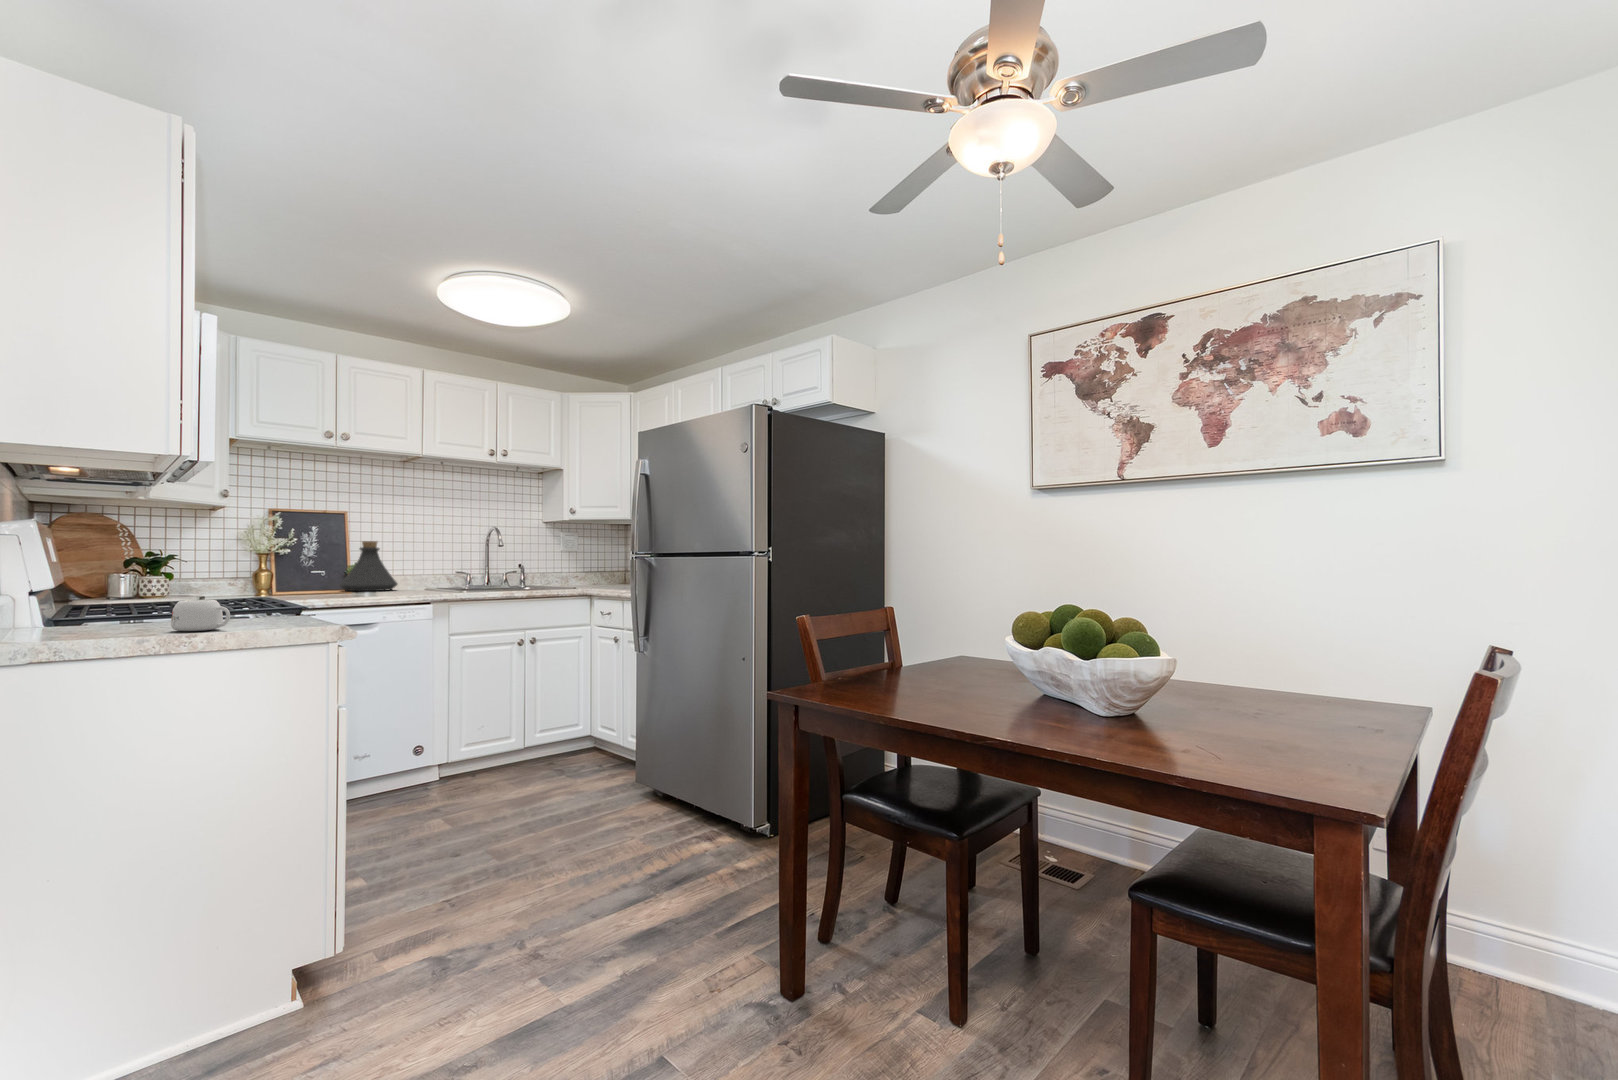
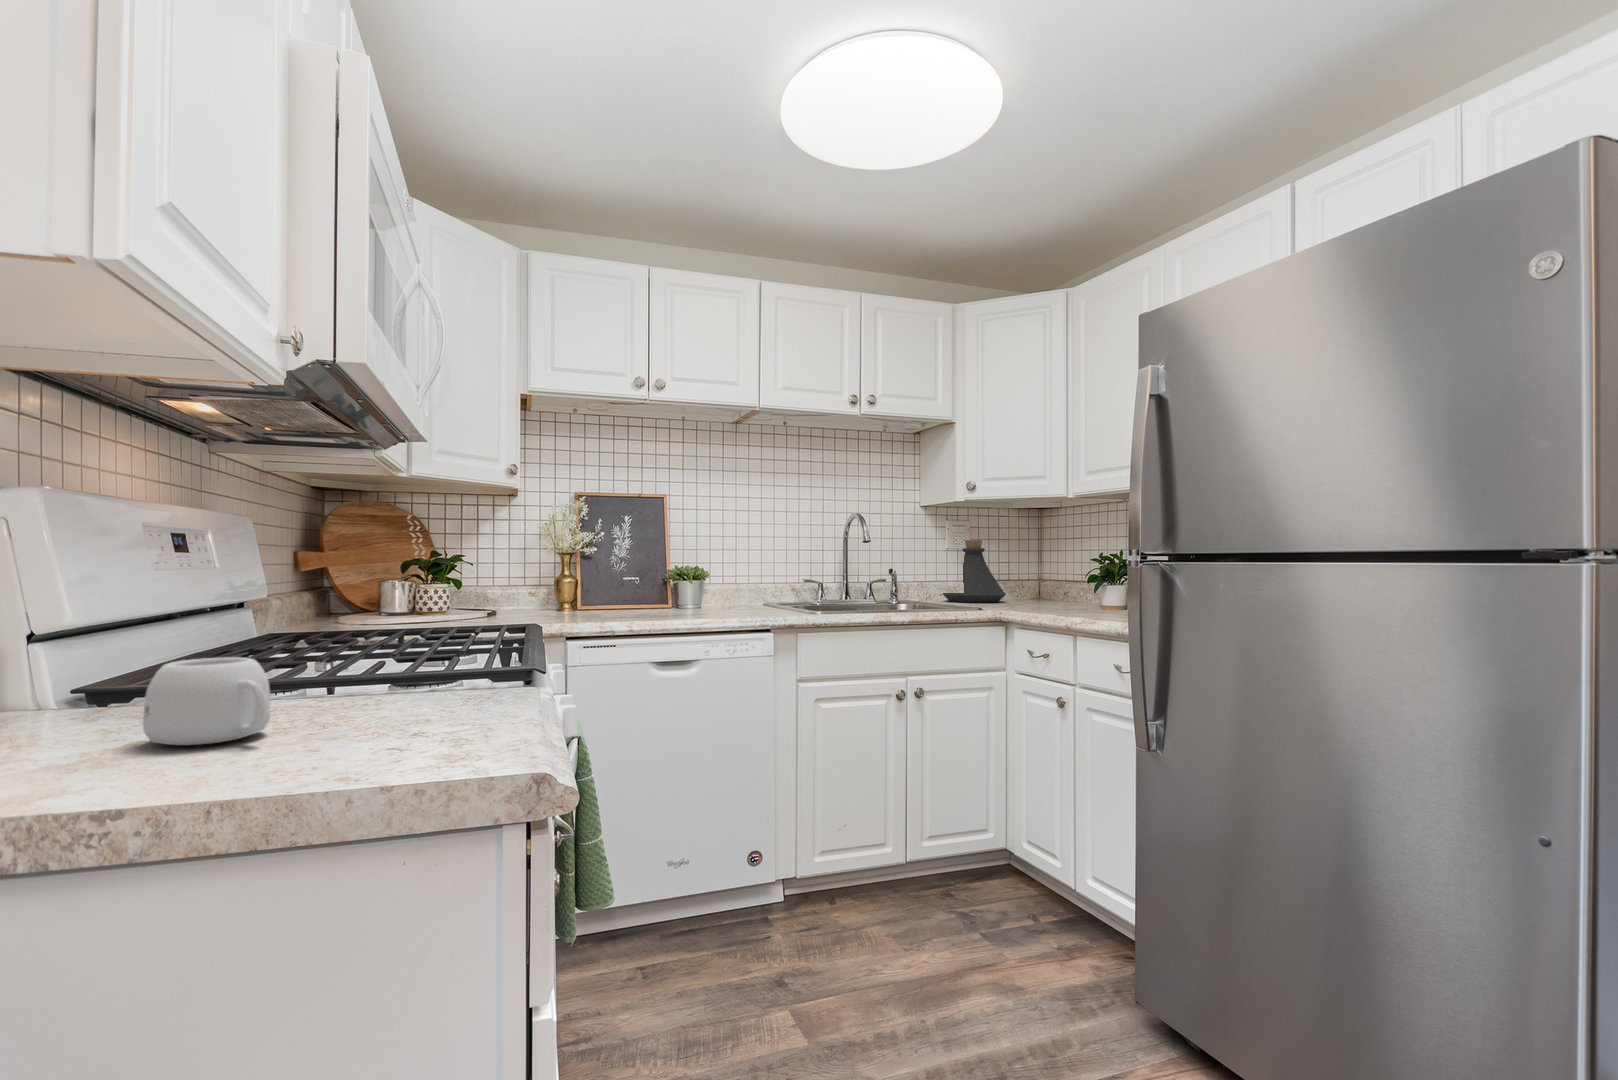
bottle: present [340,541,397,591] -> present [943,540,1006,602]

